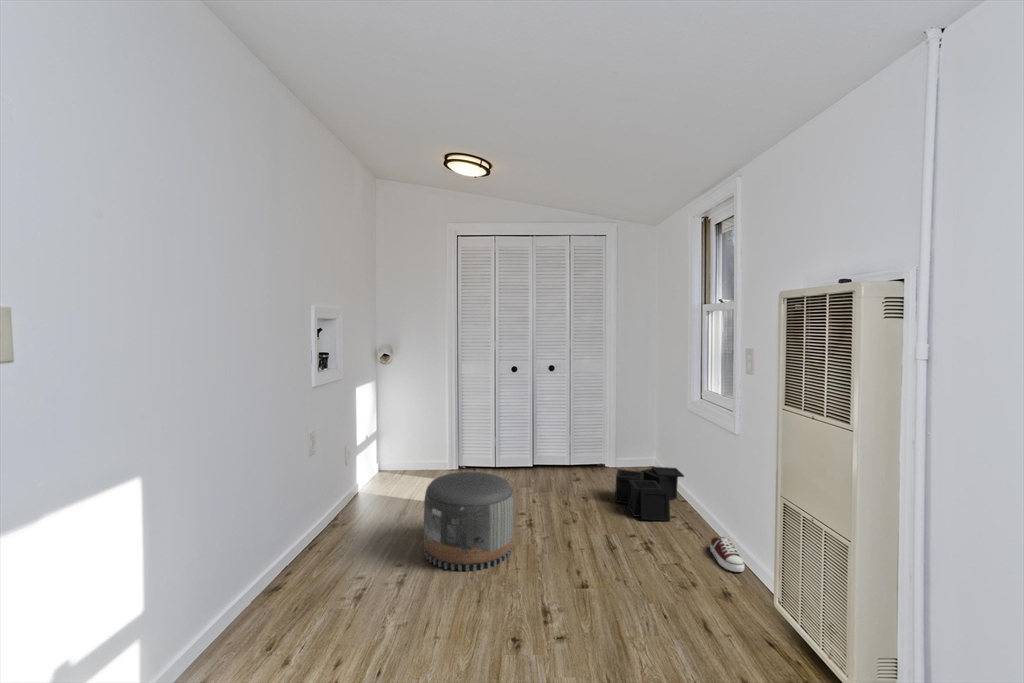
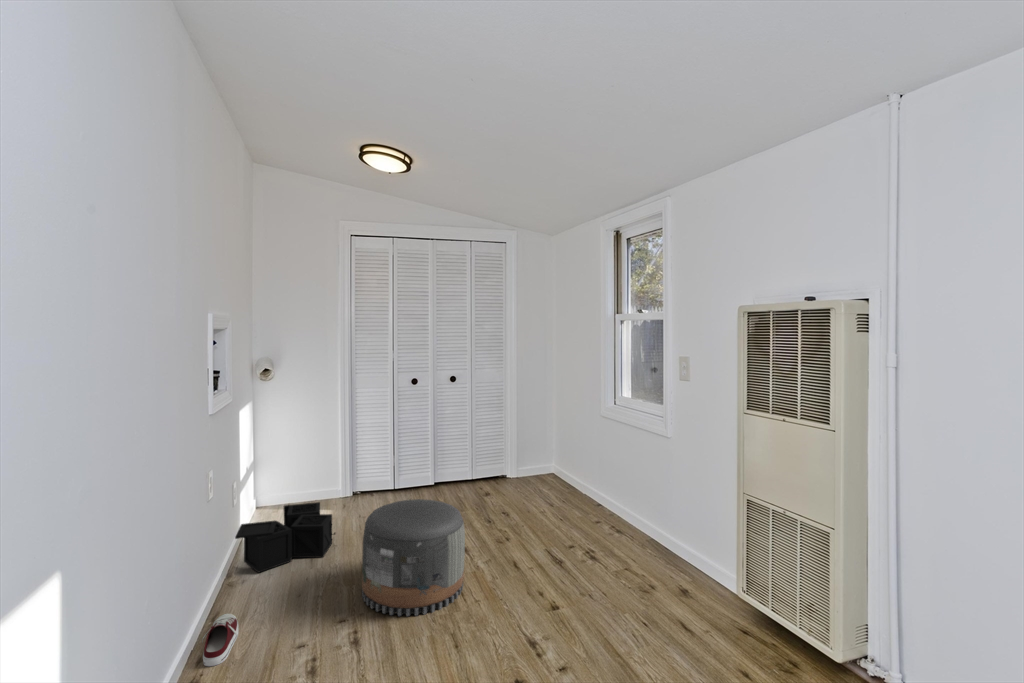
storage bin: present [615,467,684,521] -> present [235,502,335,572]
shoe: present [710,537,744,572] -> present [202,614,238,666]

